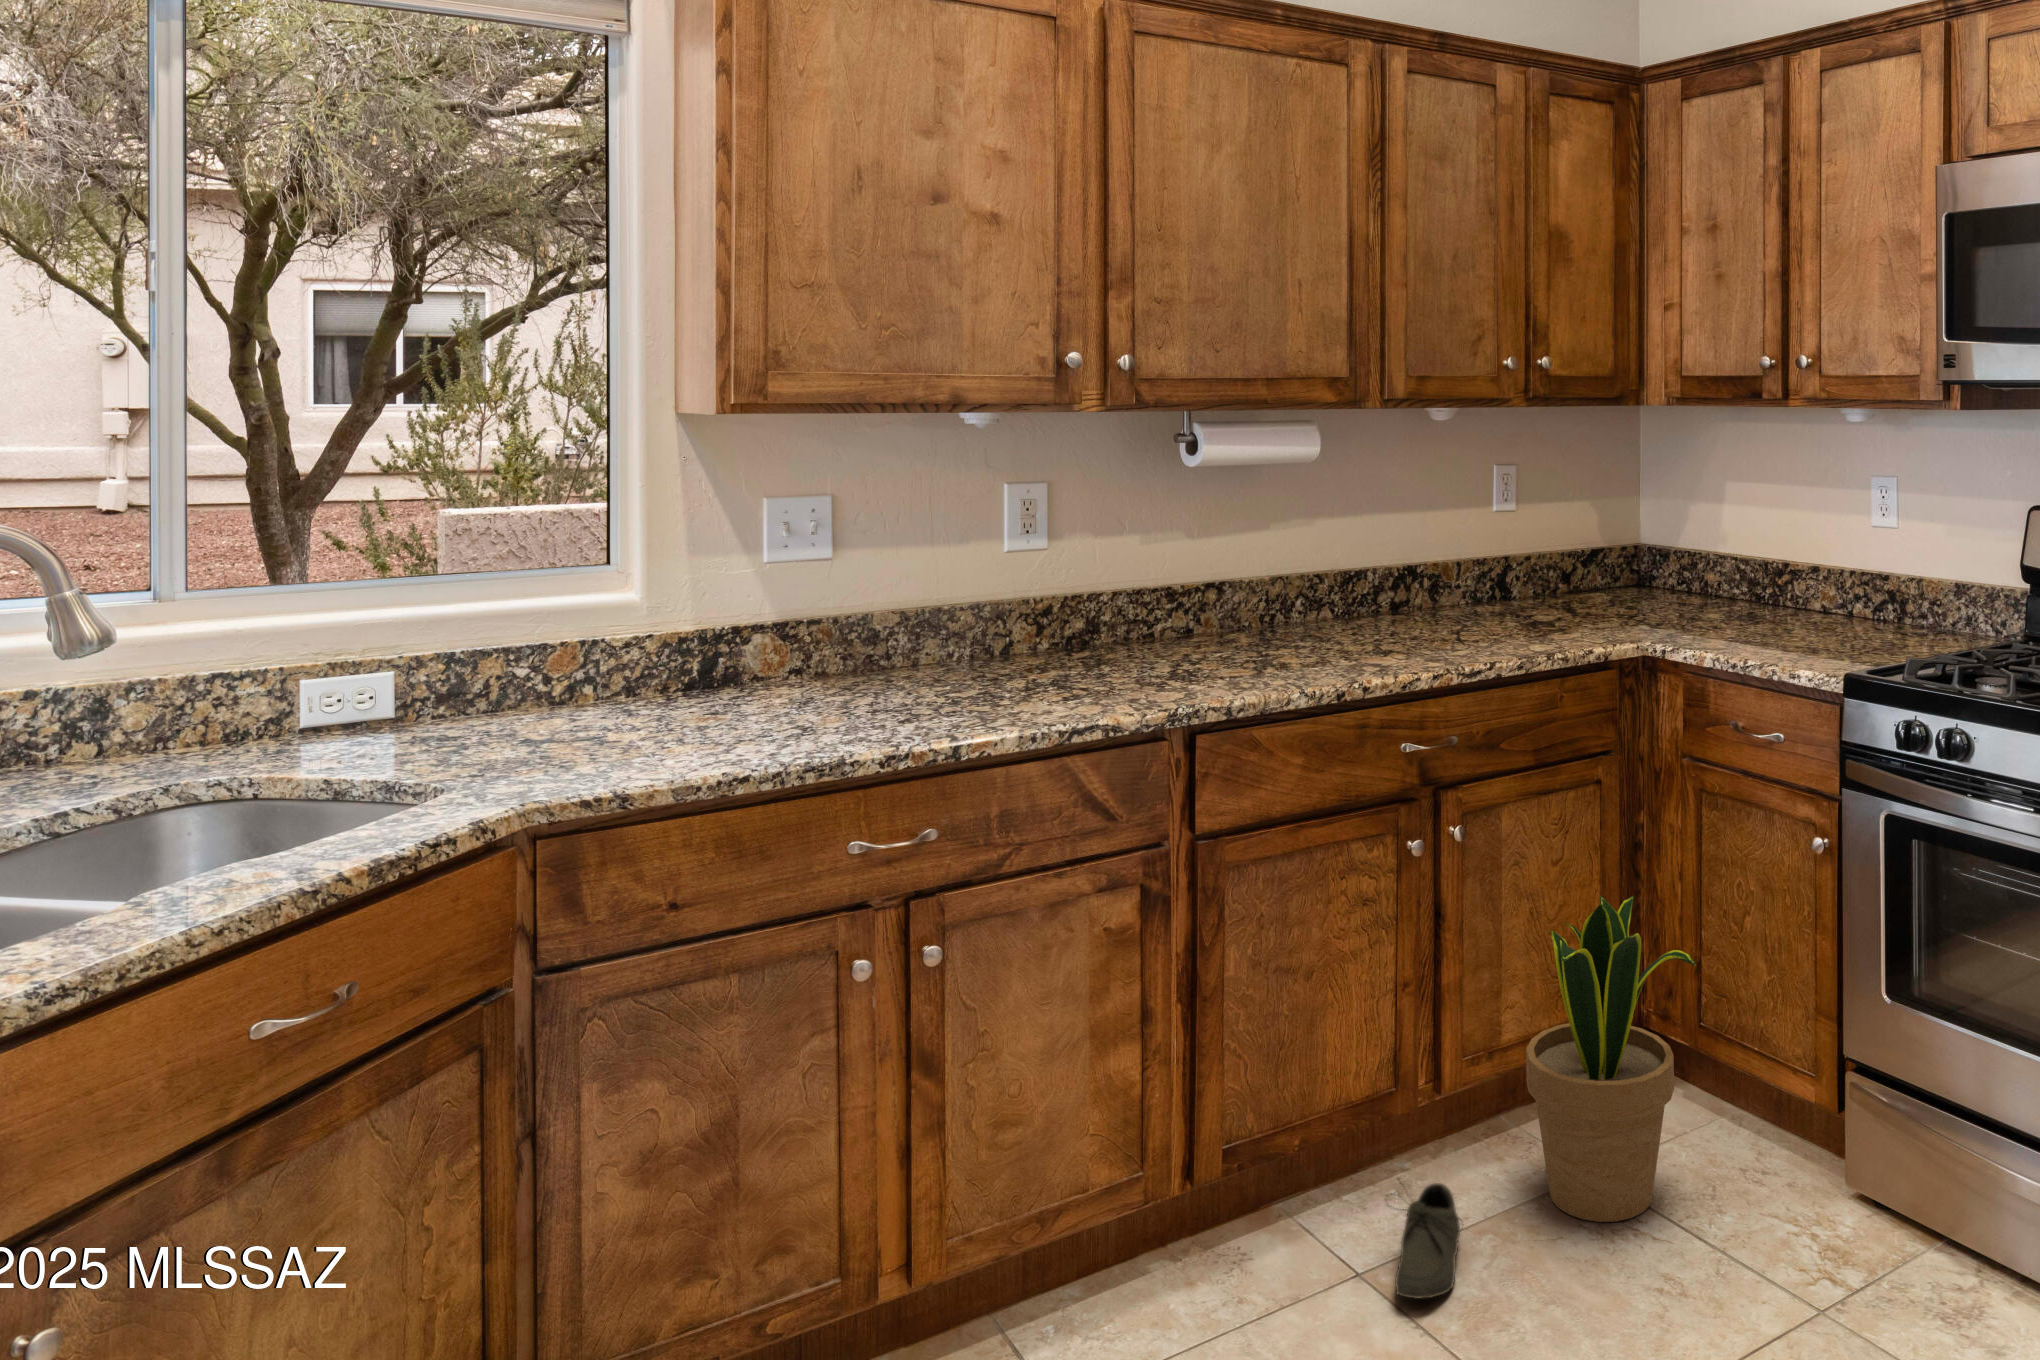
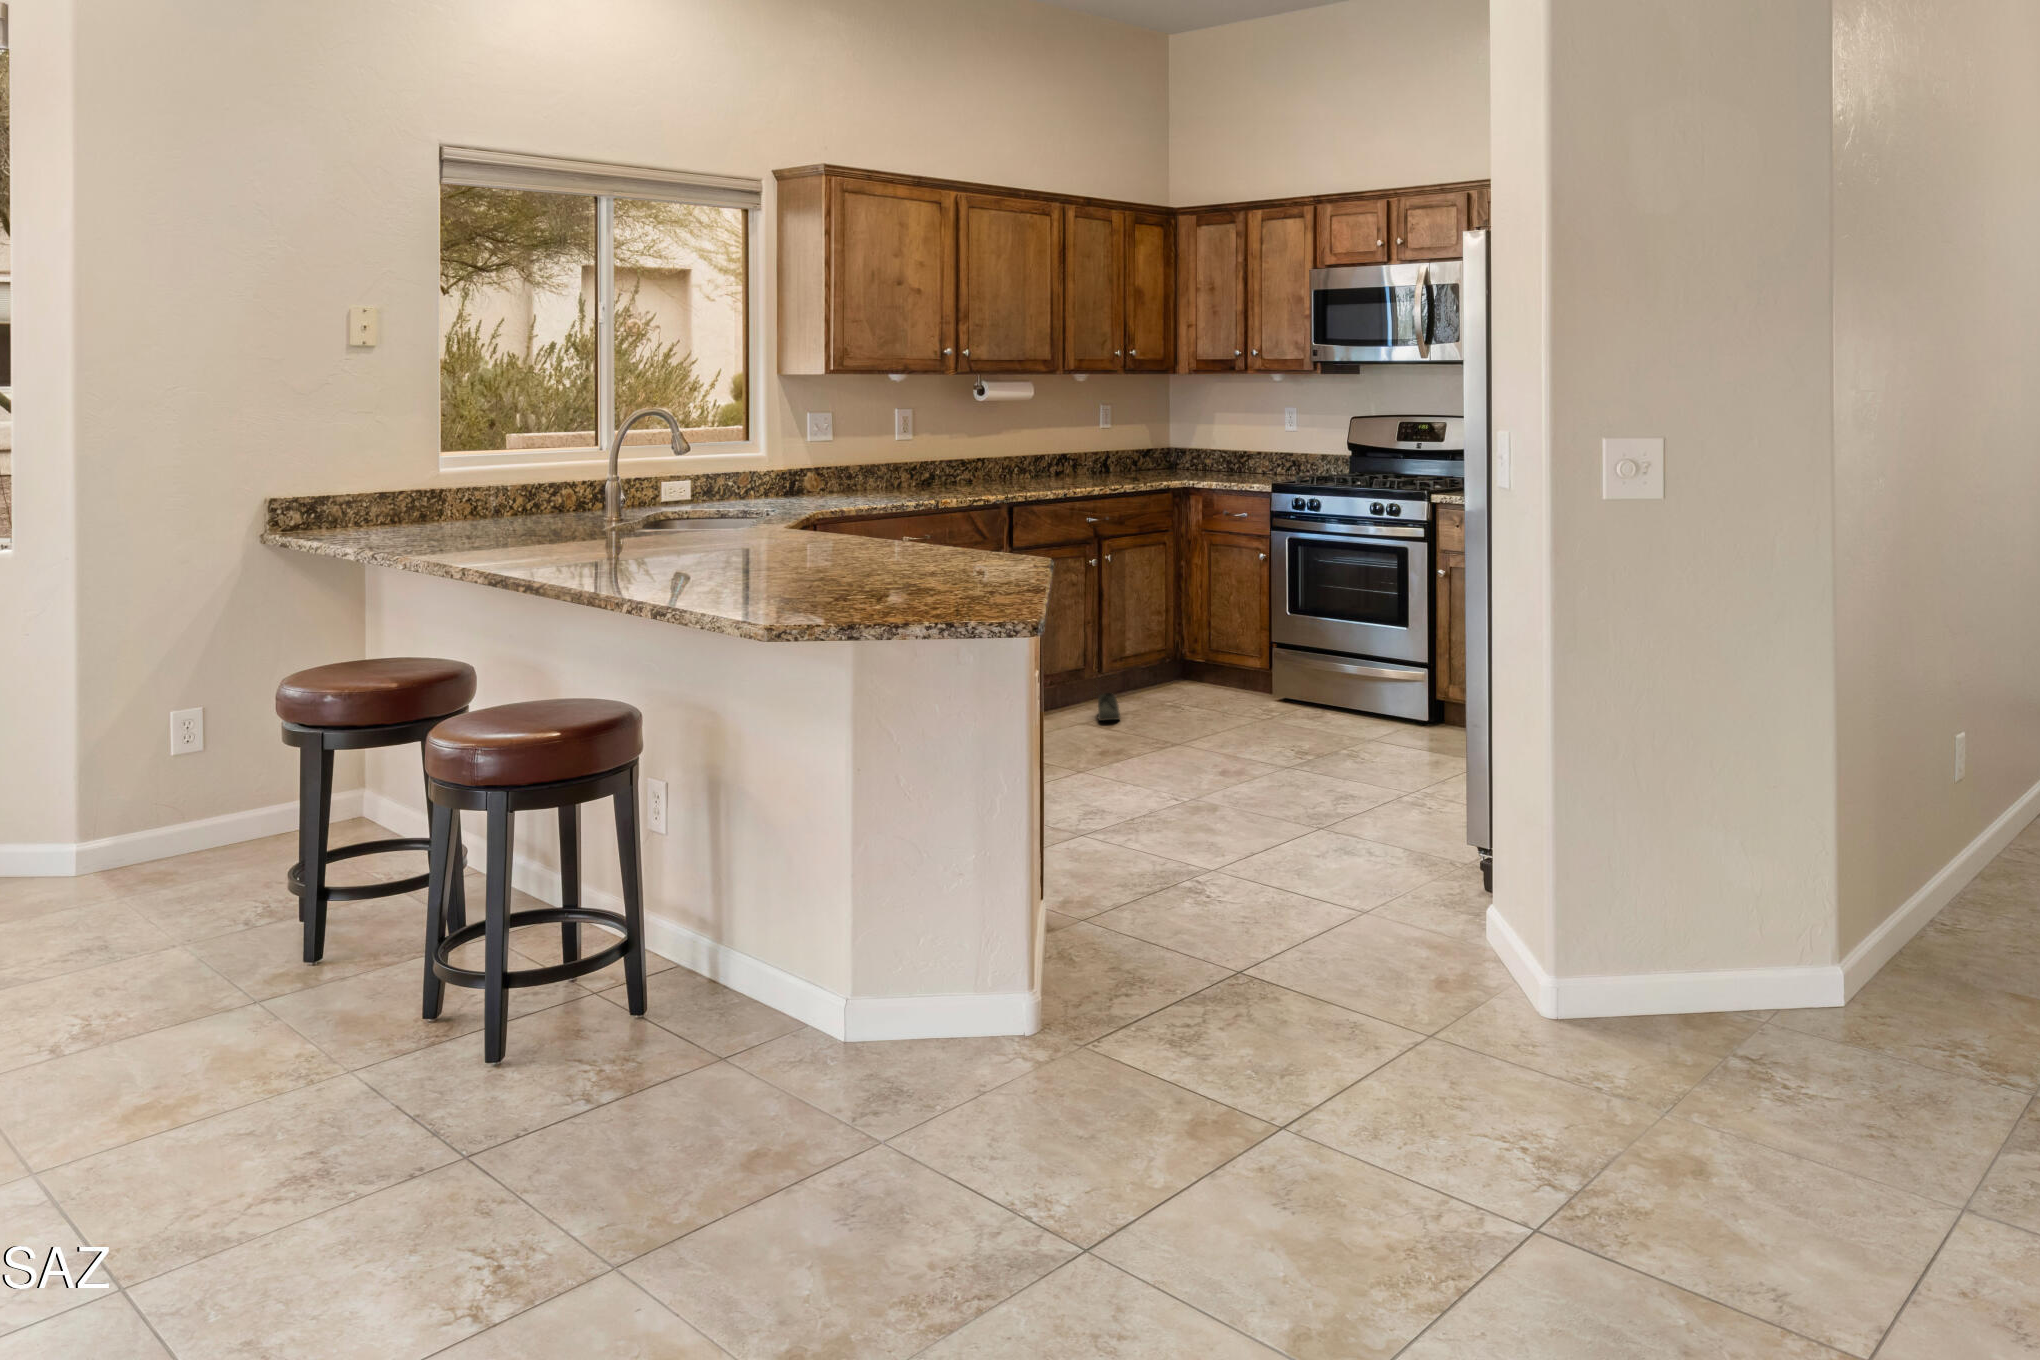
potted plant: present [1526,896,1696,1222] -> none [1140,580,1211,708]

